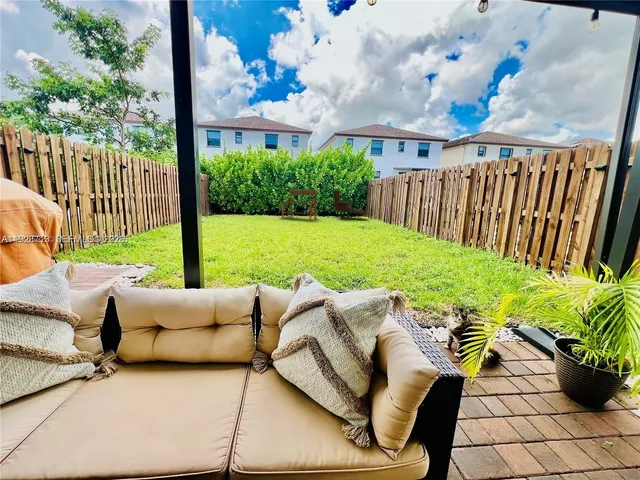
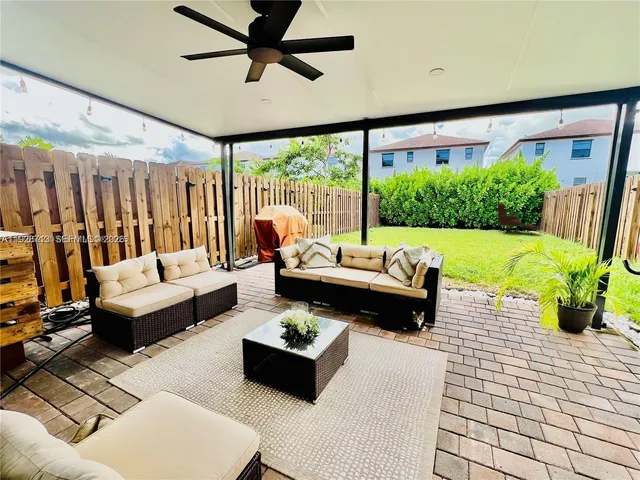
bench: present [282,189,317,220] -> none [440,204,478,233]

